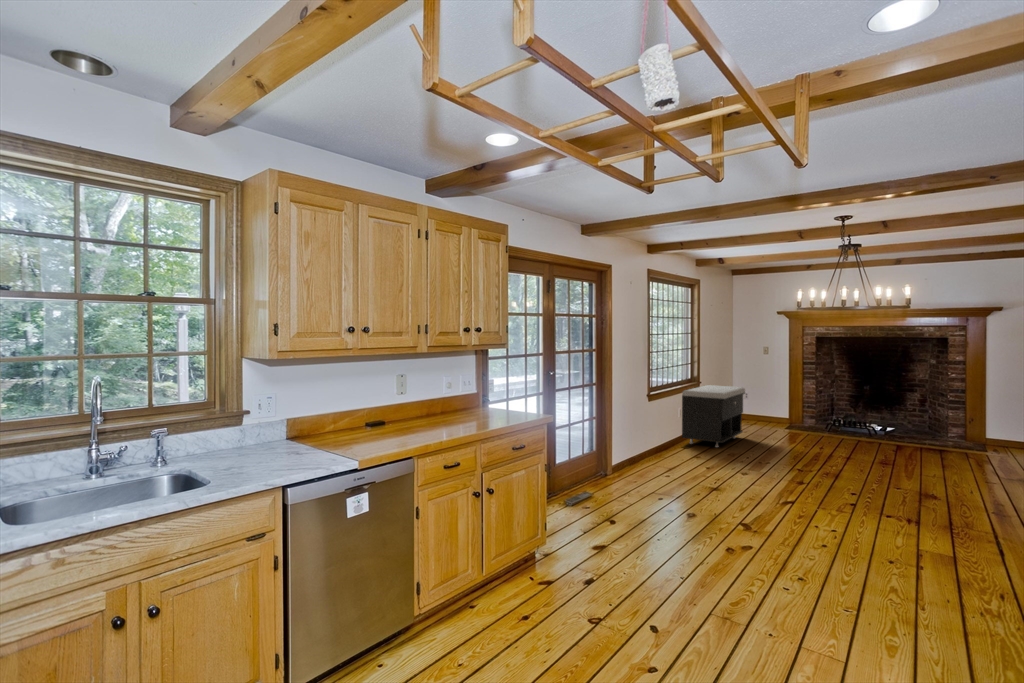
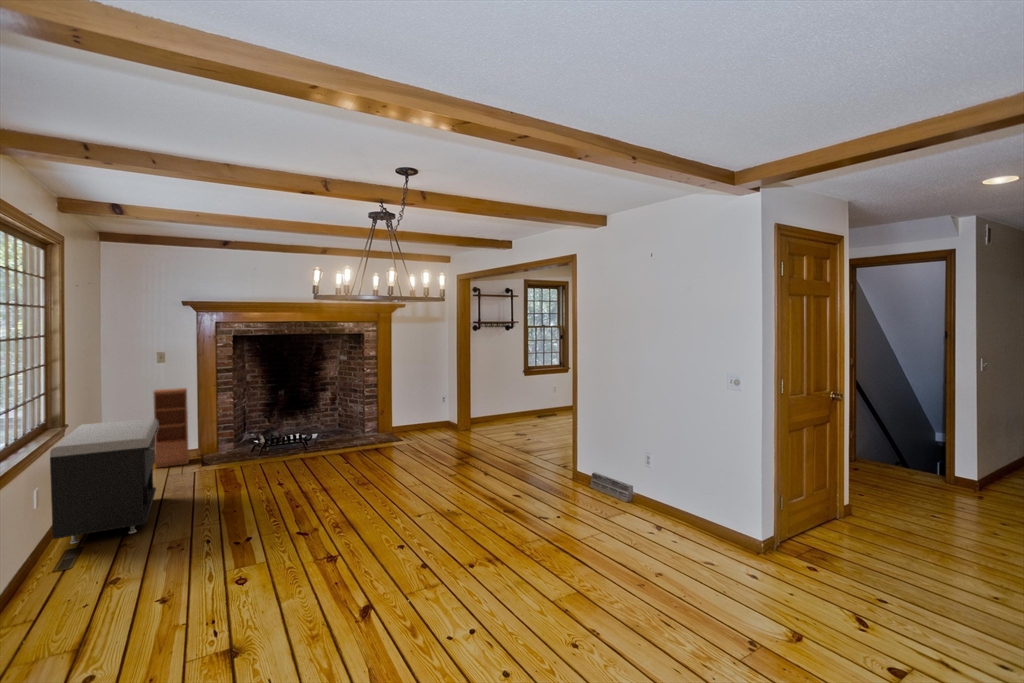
bookcase: none [758,373,783,428] -> present [153,388,189,468]

